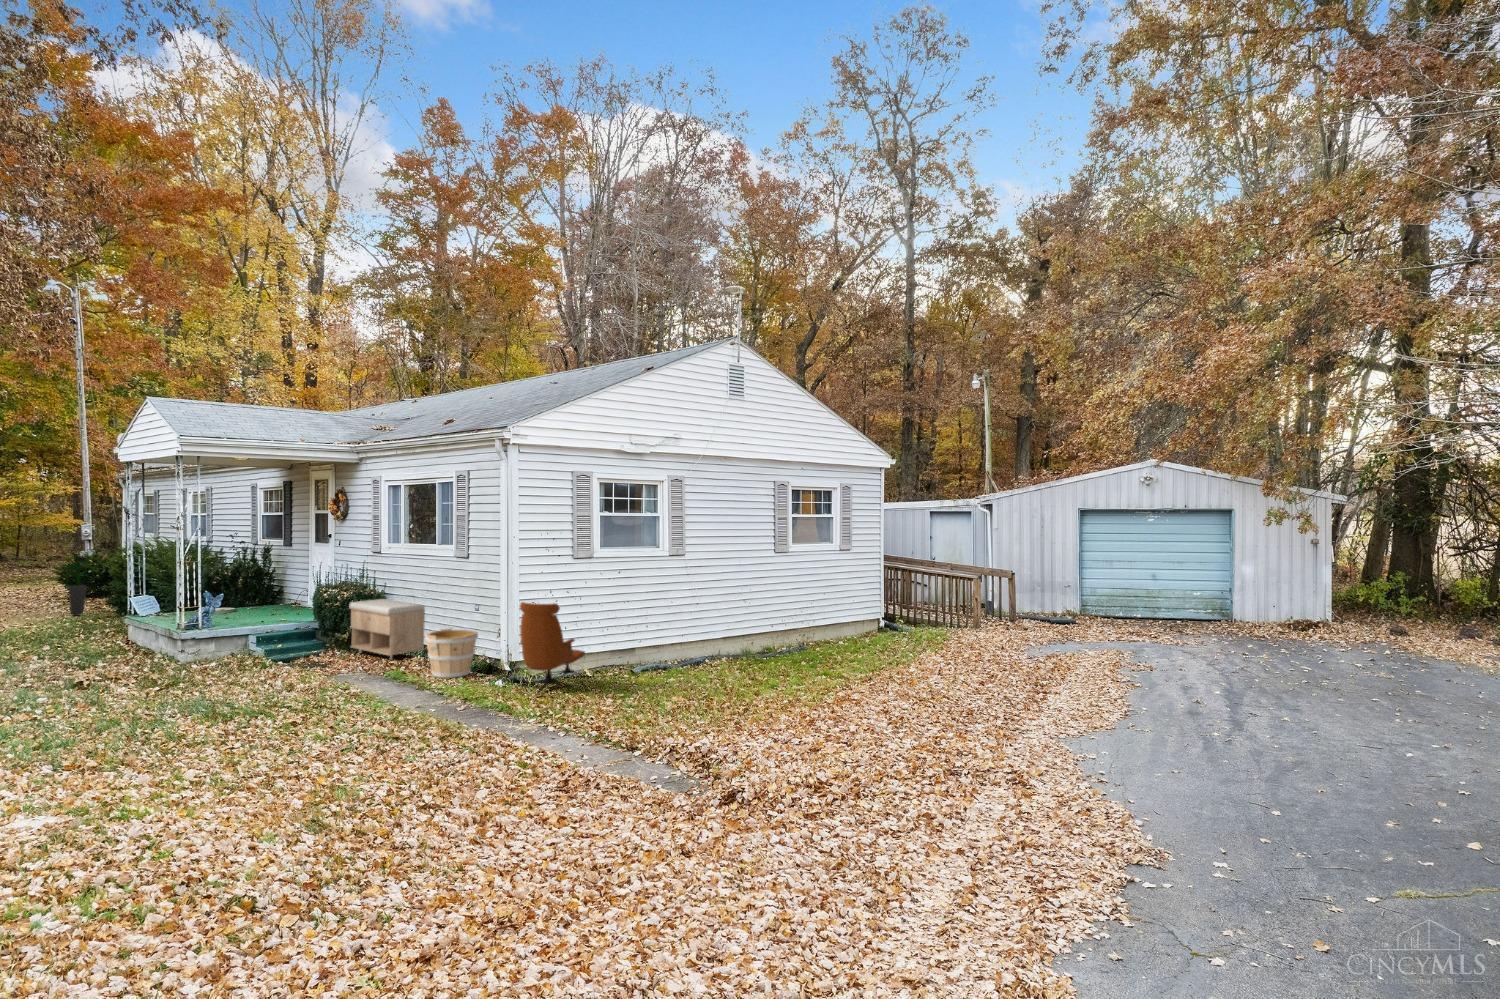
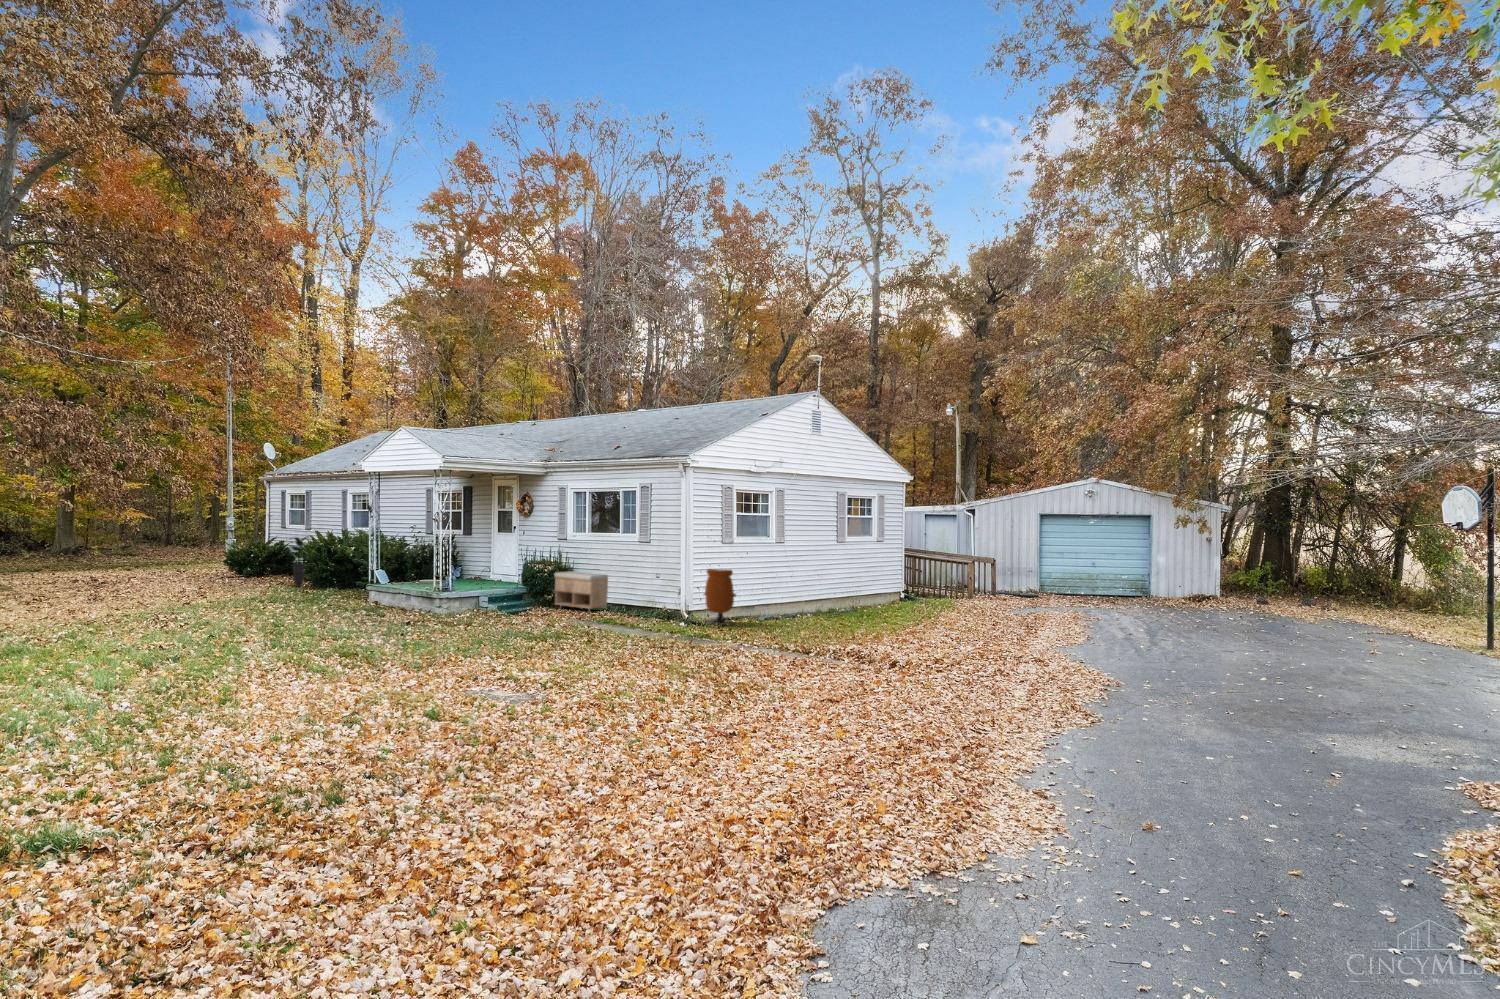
wooden bucket: present [425,629,478,678] -> none [629,589,662,621]

